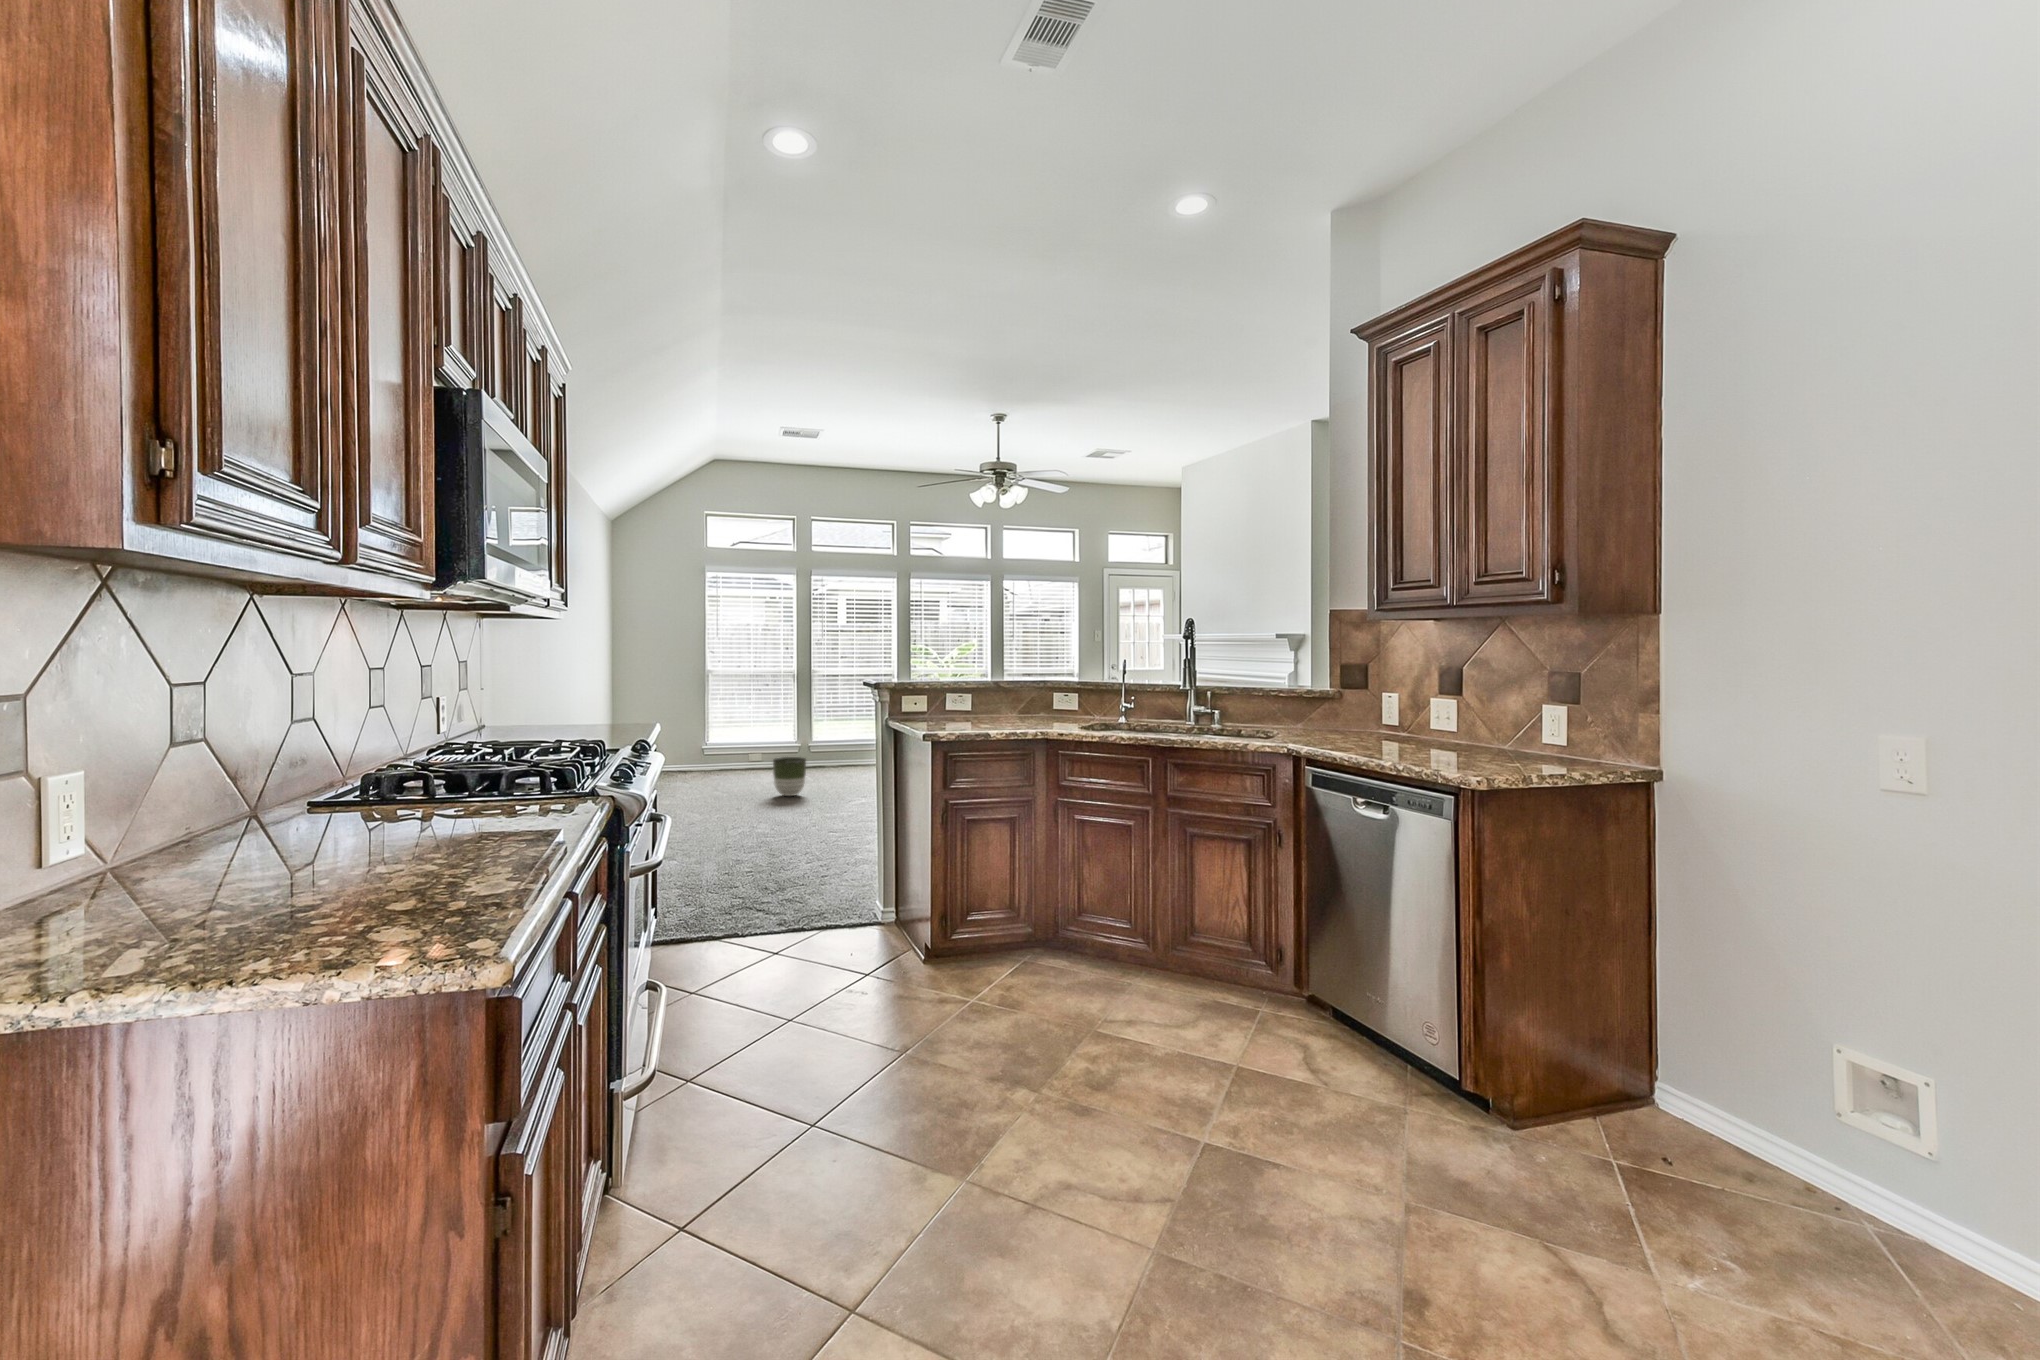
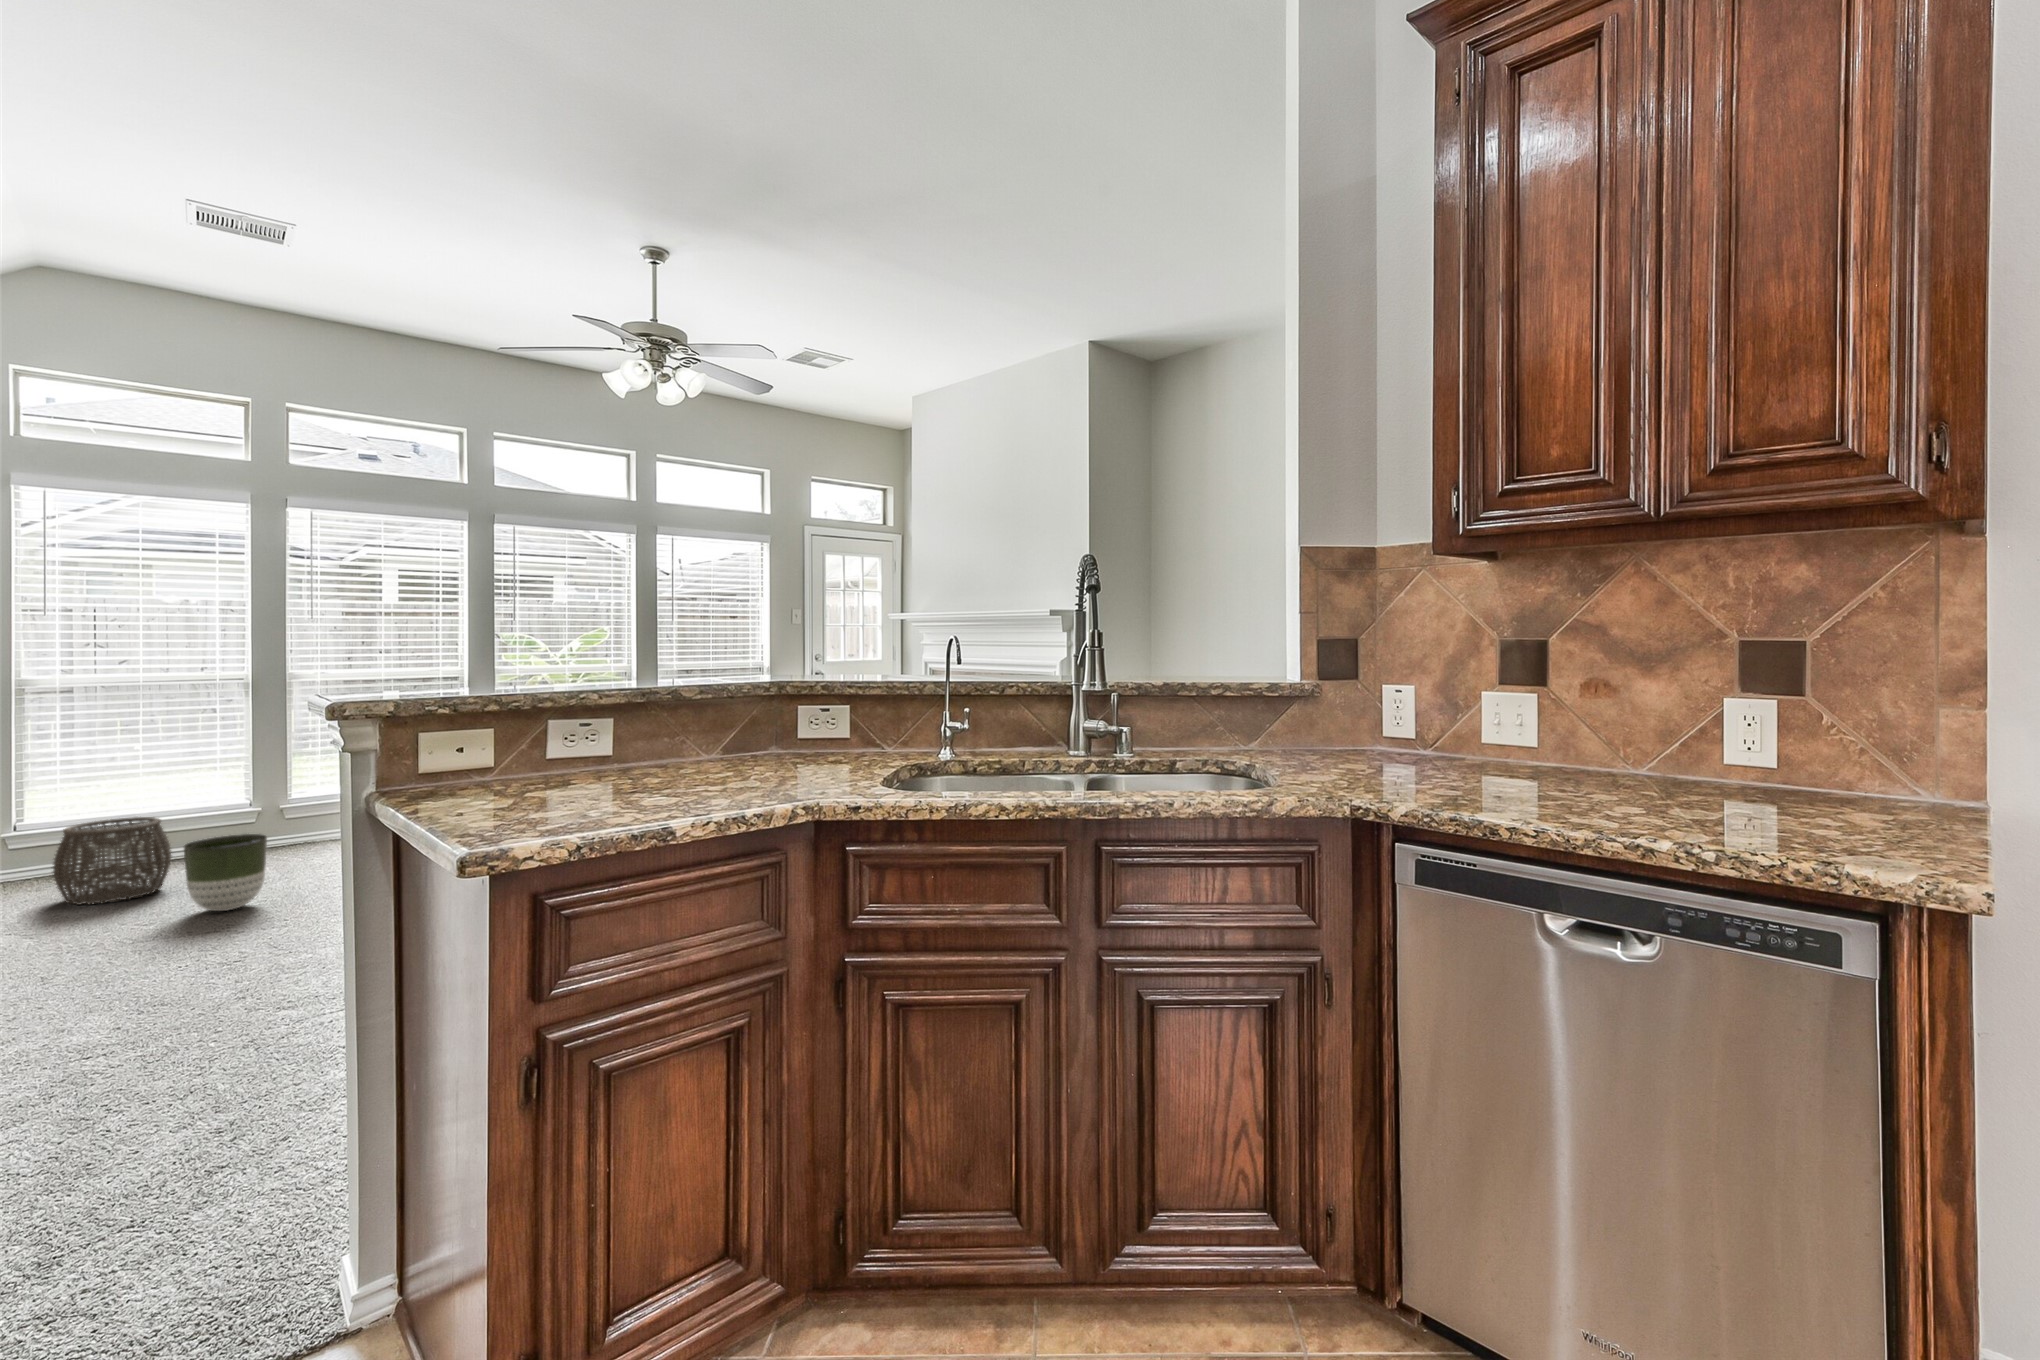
woven basket: none [718,745,763,788] -> present [53,817,172,905]

